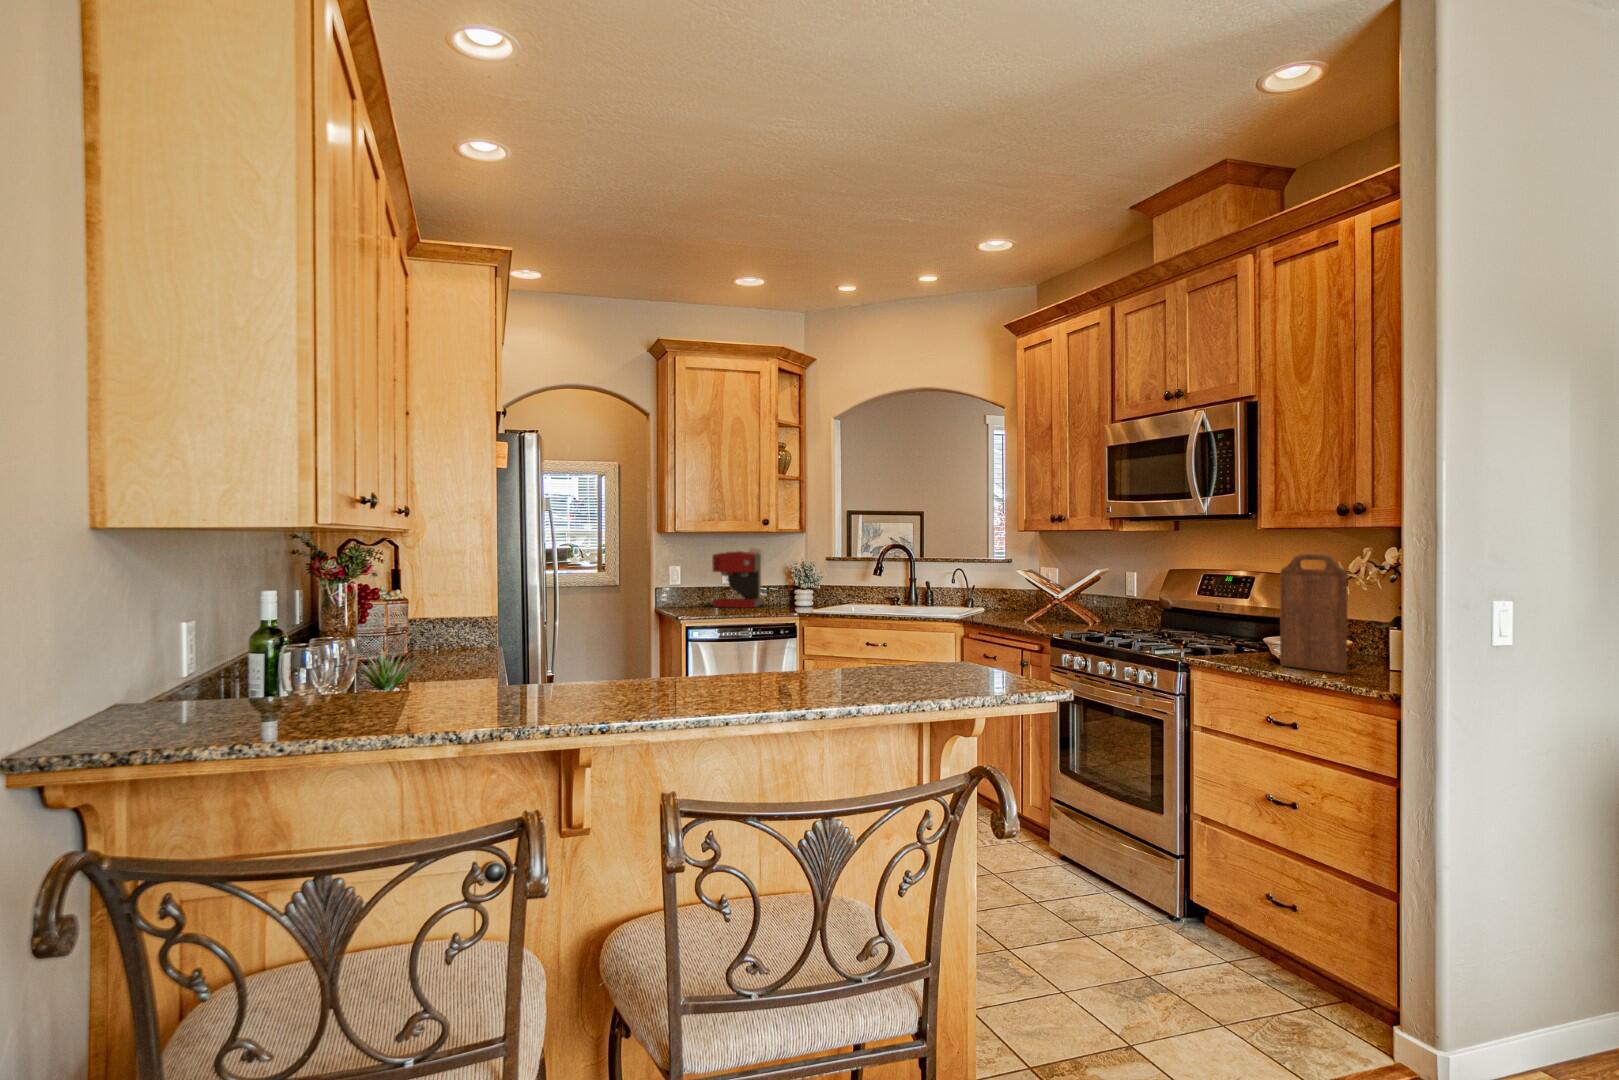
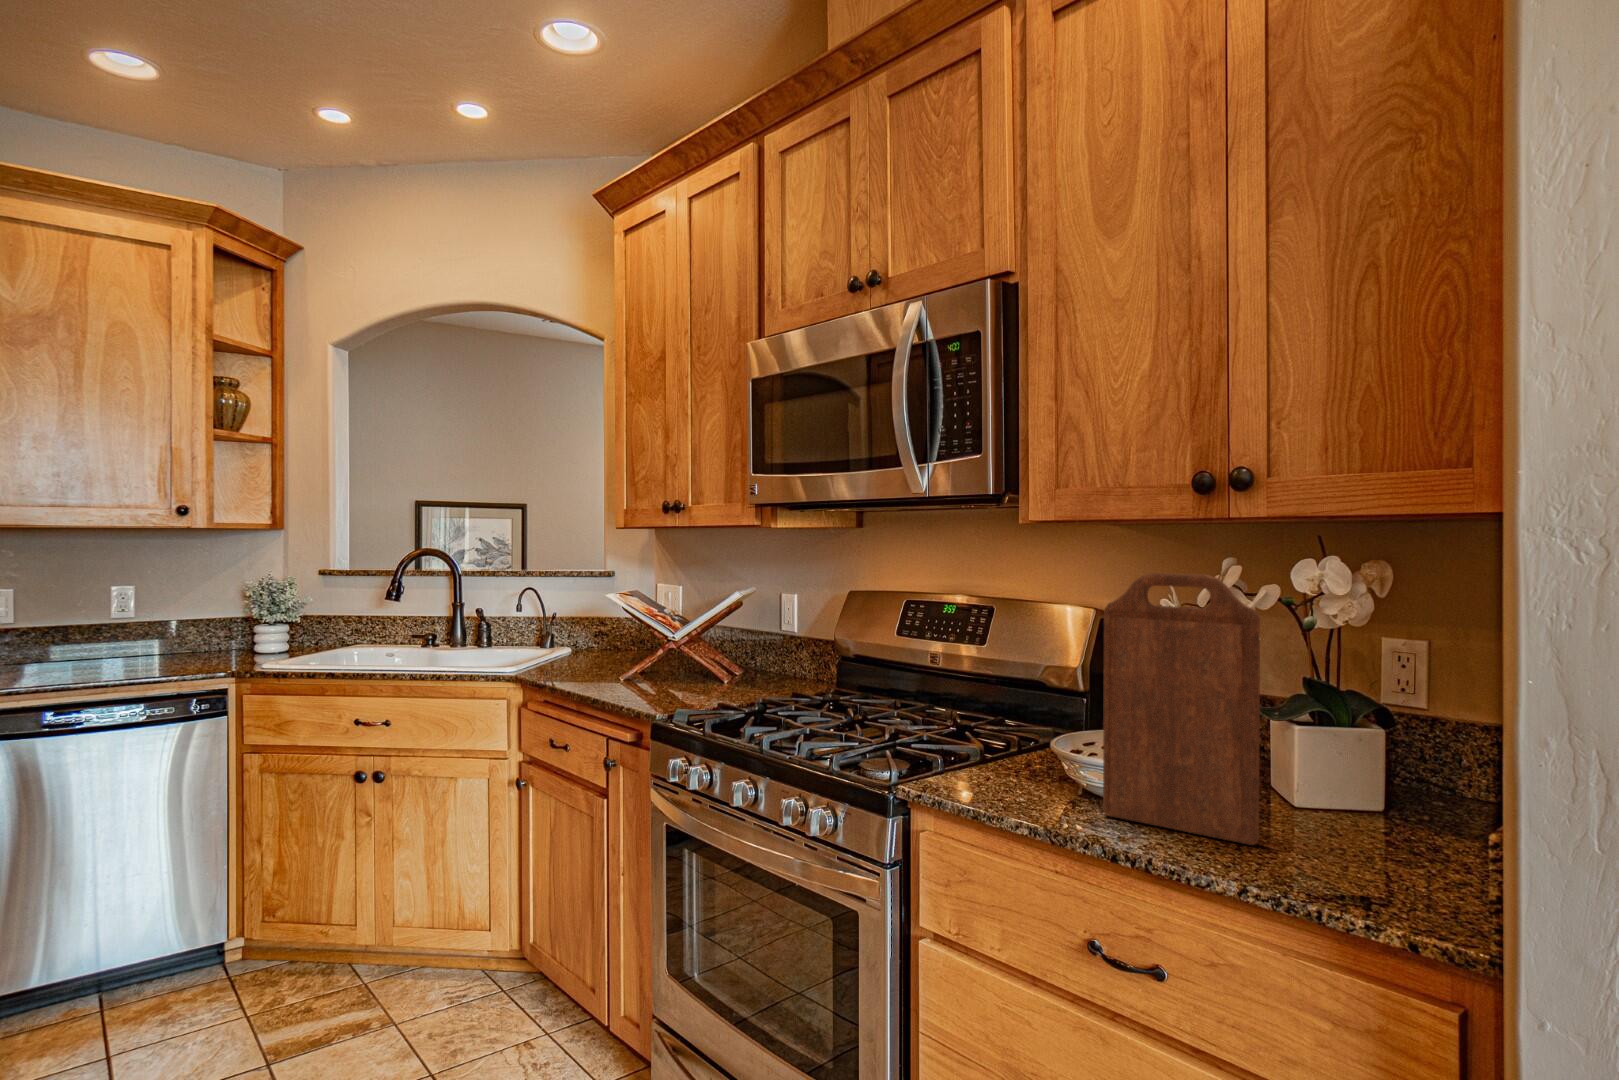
coffee maker: present [712,547,764,608] -> none [70,553,196,664]

